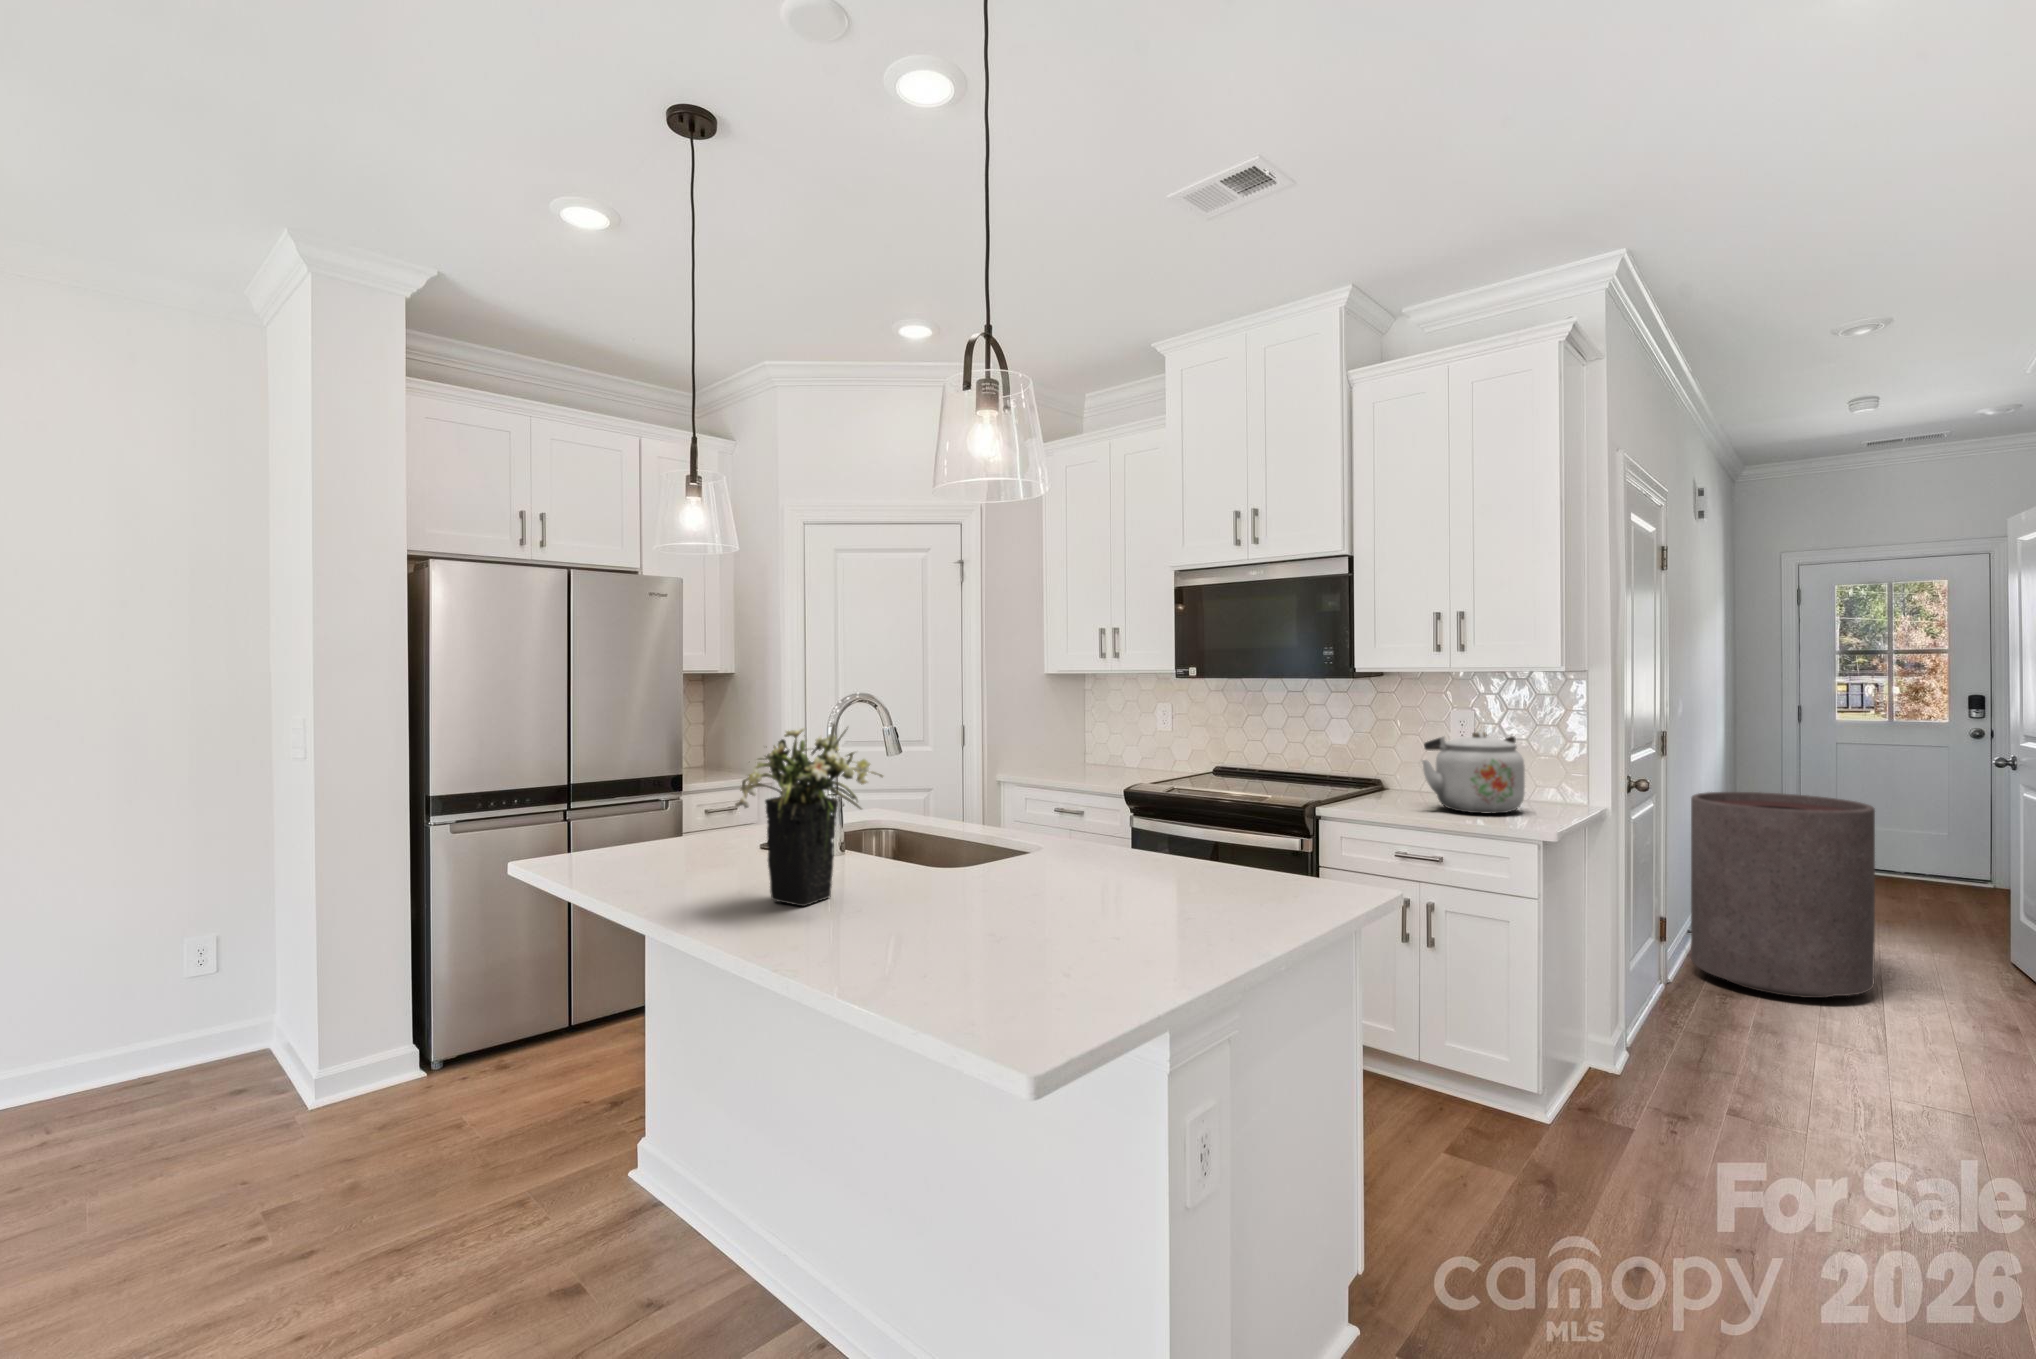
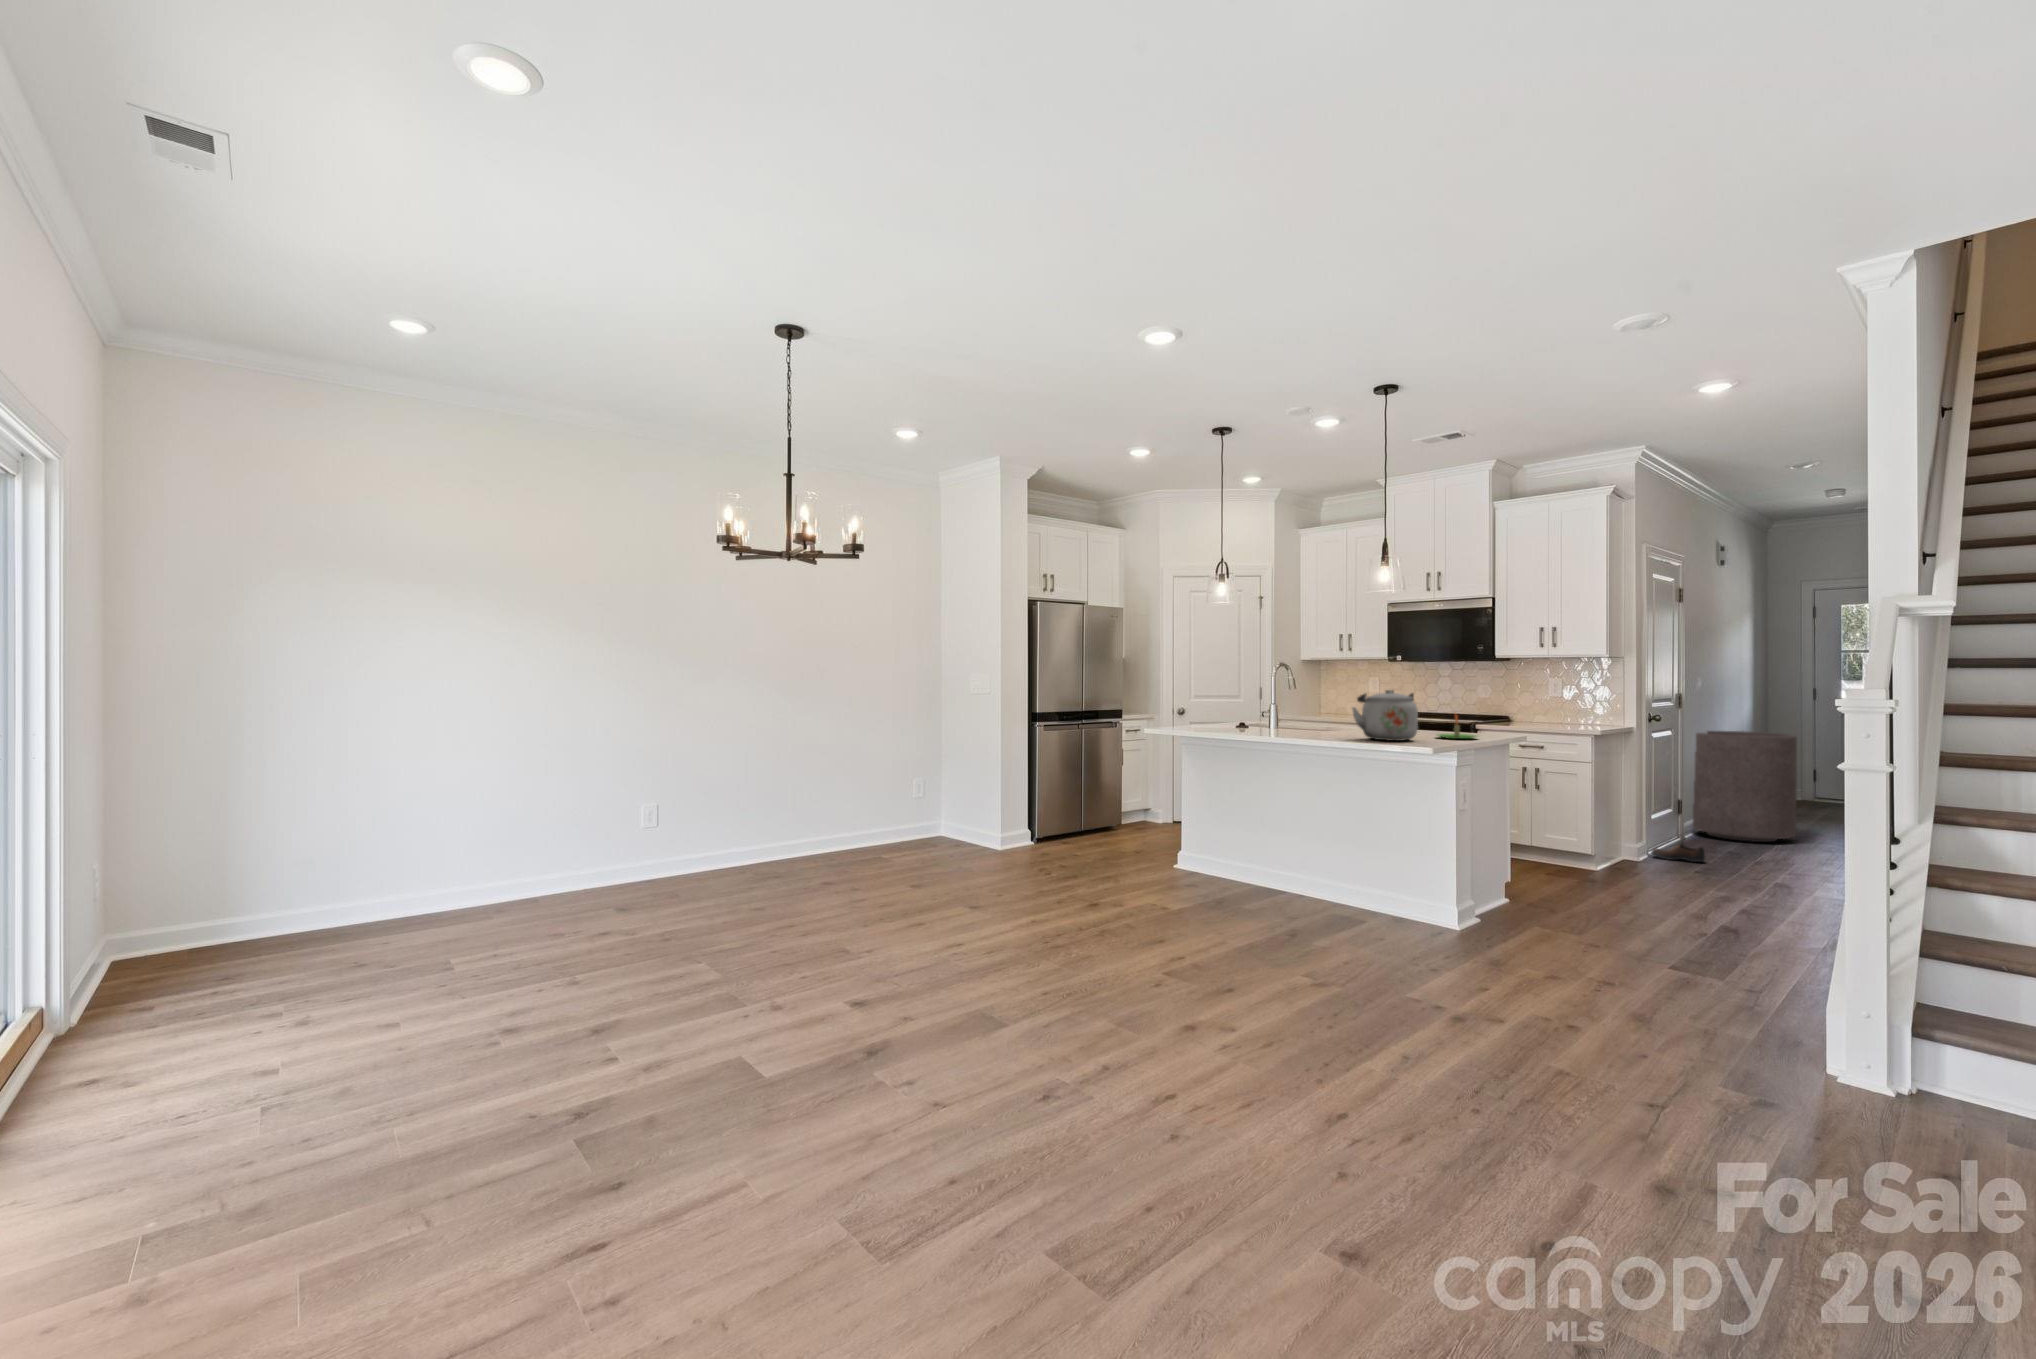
flower arrangement: present [735,724,883,906] -> none [1276,669,1331,735]
kettle: present [1422,731,1525,813] -> present [1352,690,1418,741]
candle: none [1144,846,1256,927] -> present [1438,715,1477,739]
shoe: none [1644,1040,1749,1081] -> present [1652,844,1705,862]

